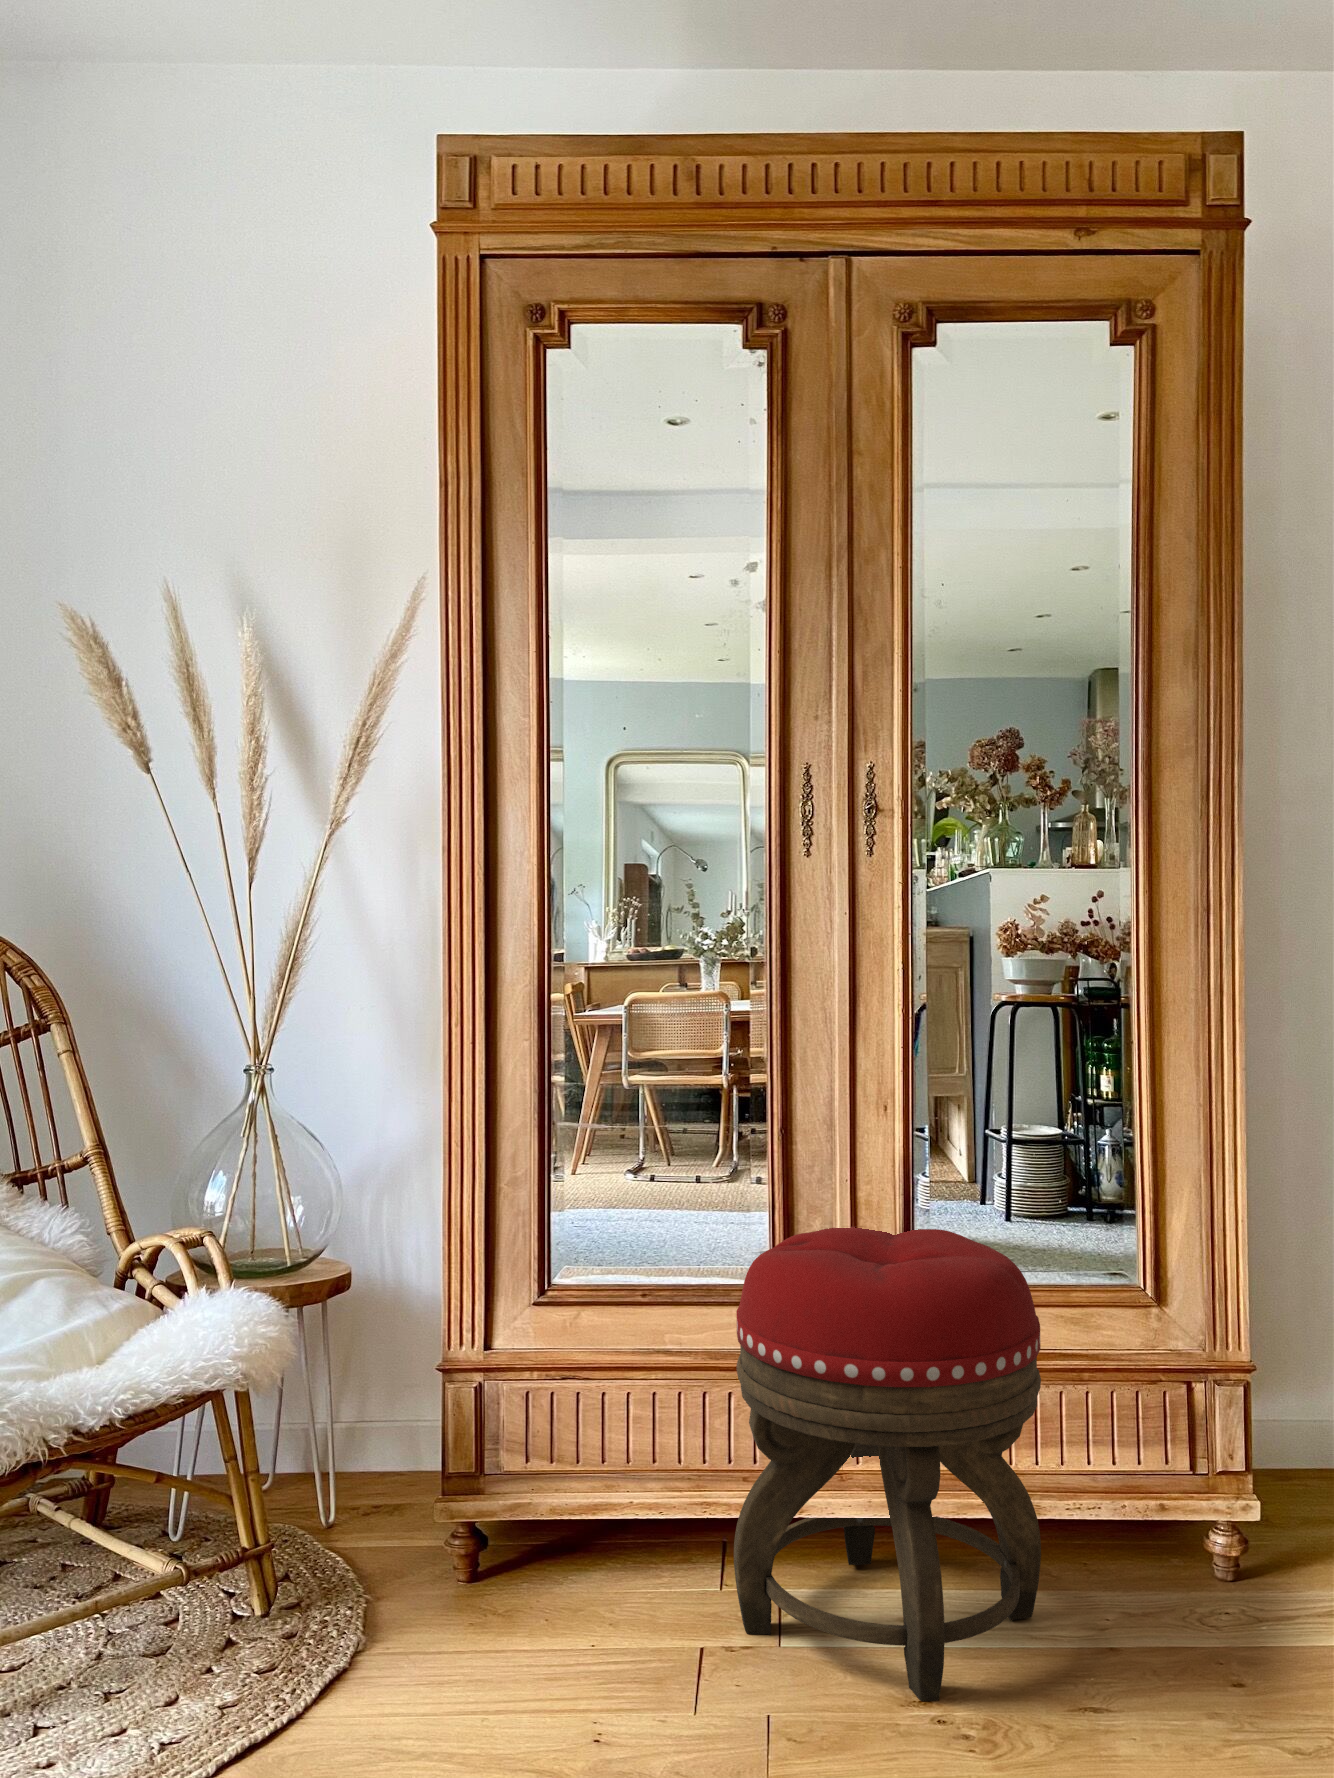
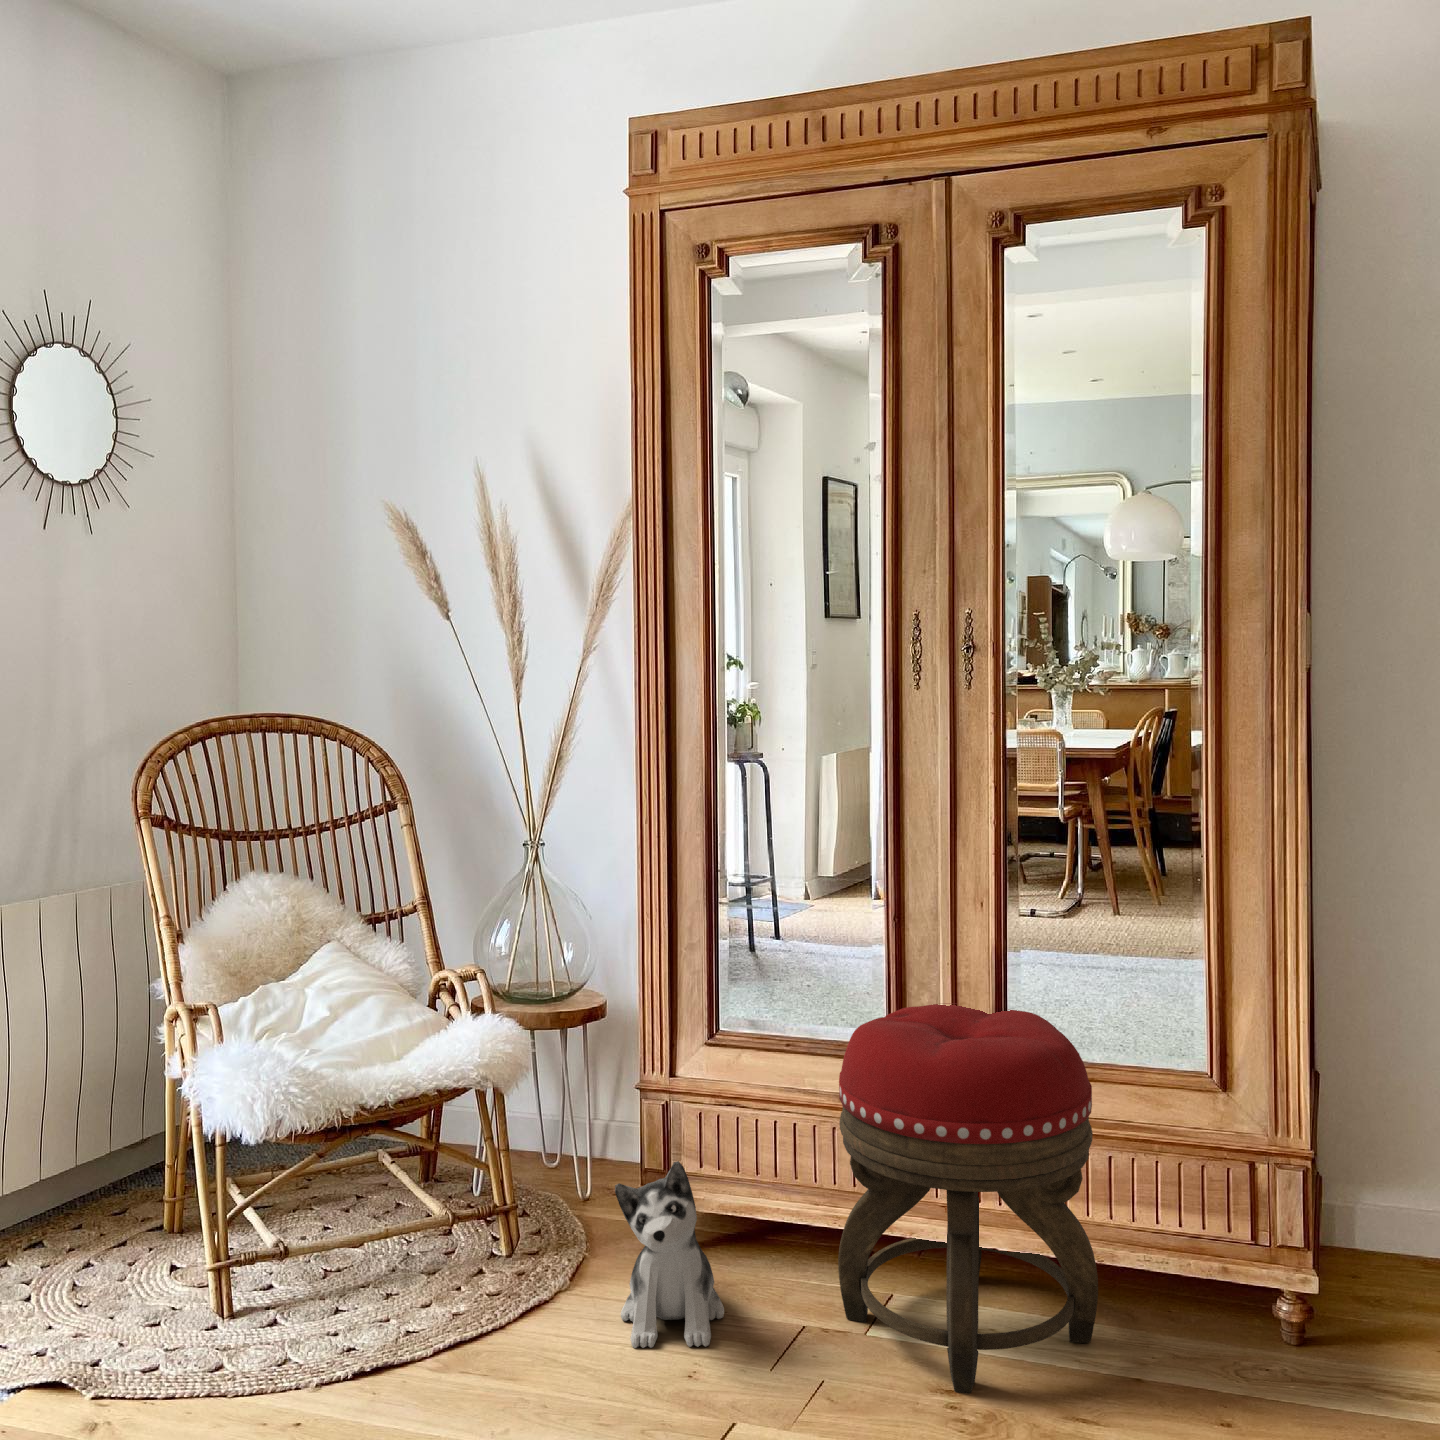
plush toy: none [460,1453,597,1715] -> present [615,1161,724,1348]

